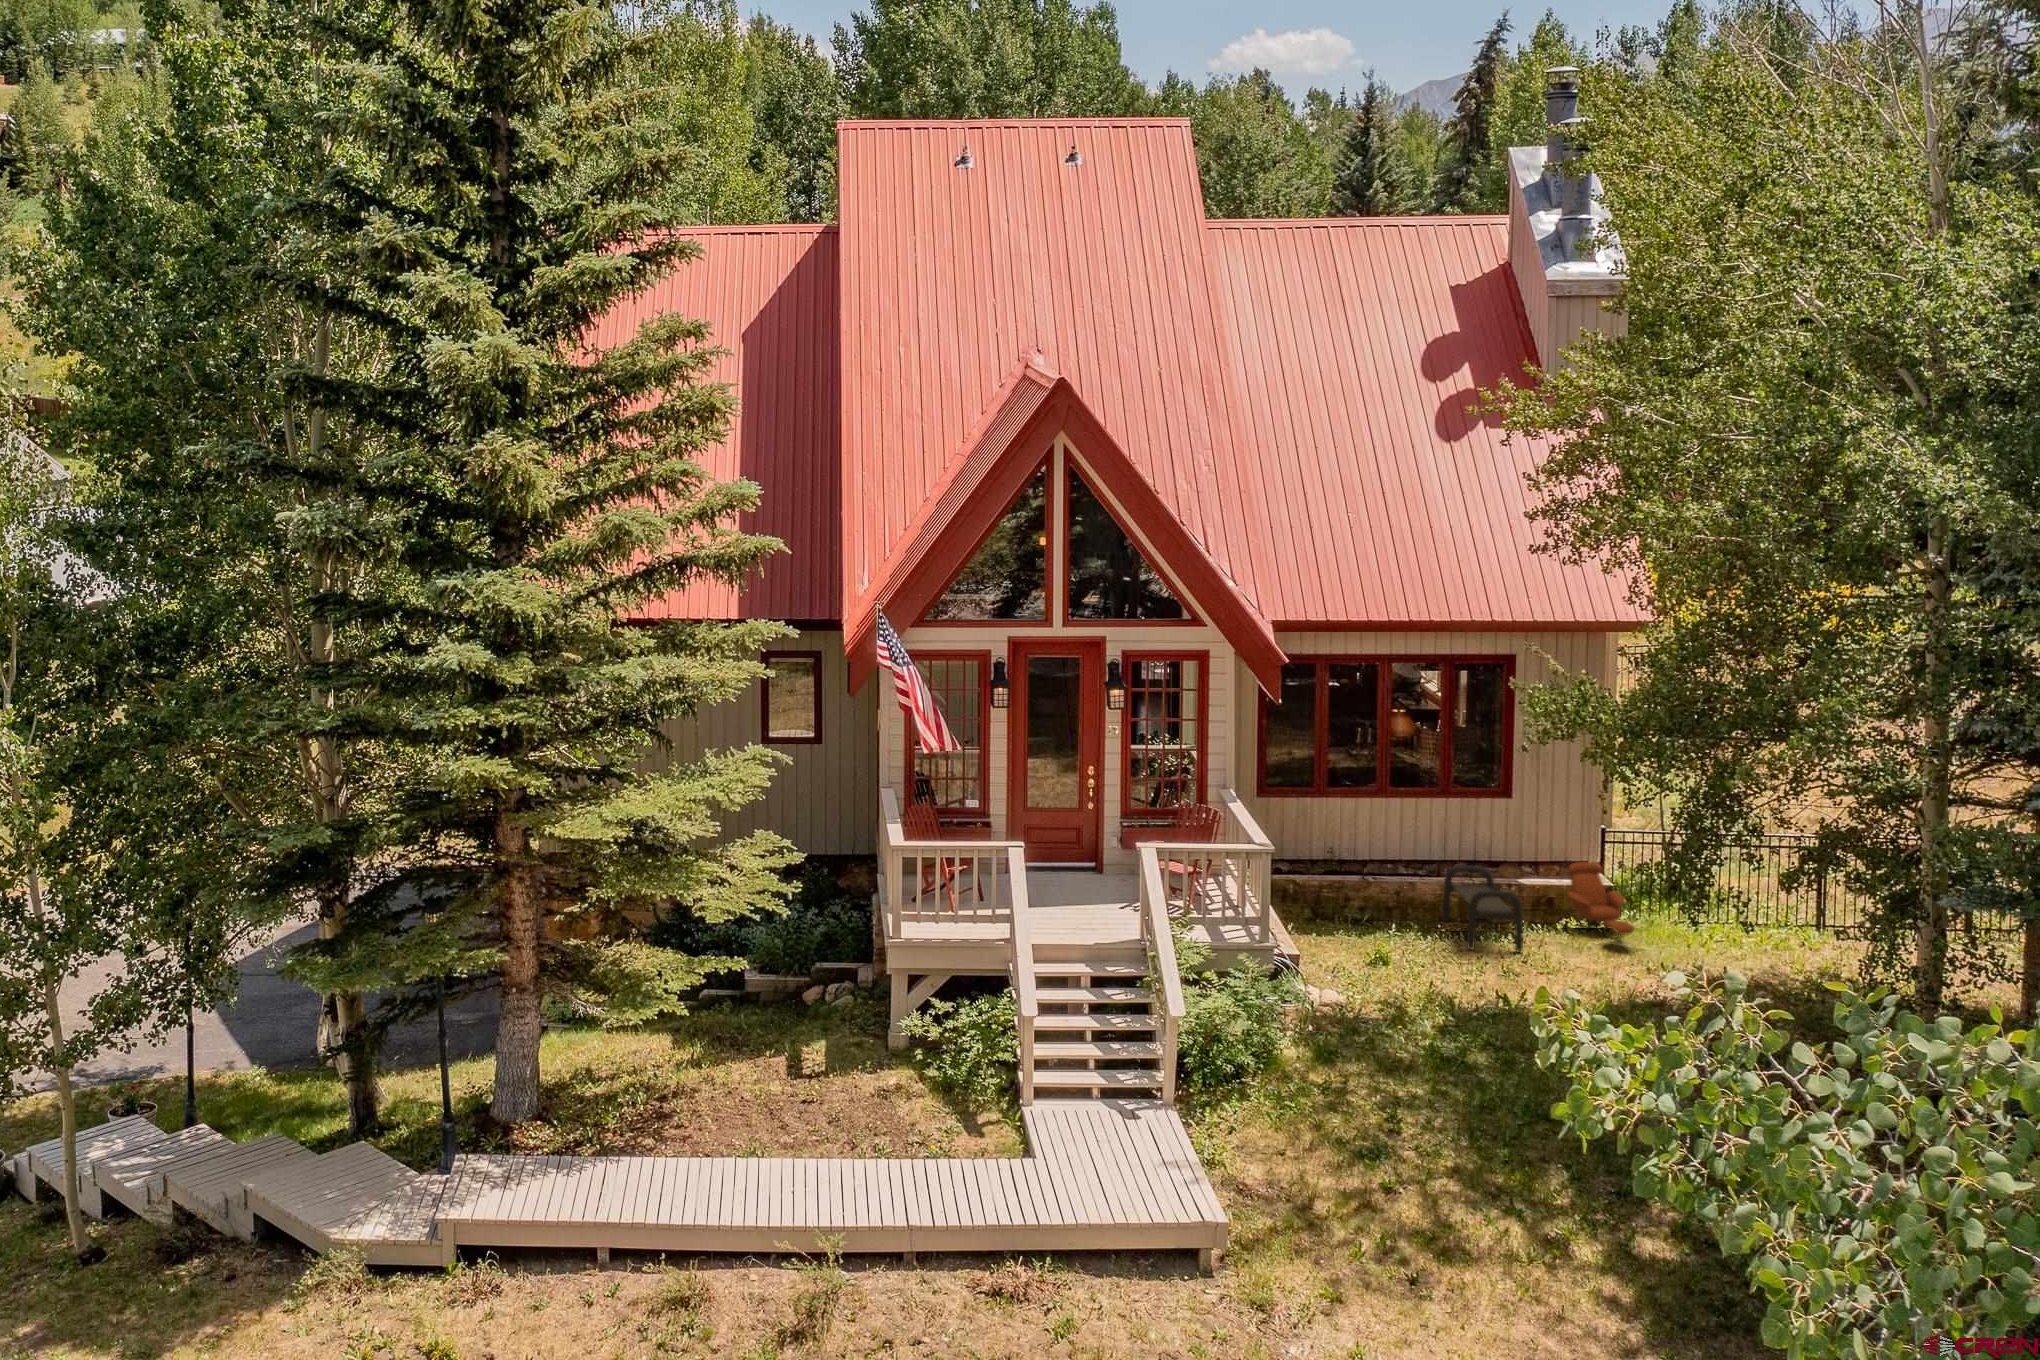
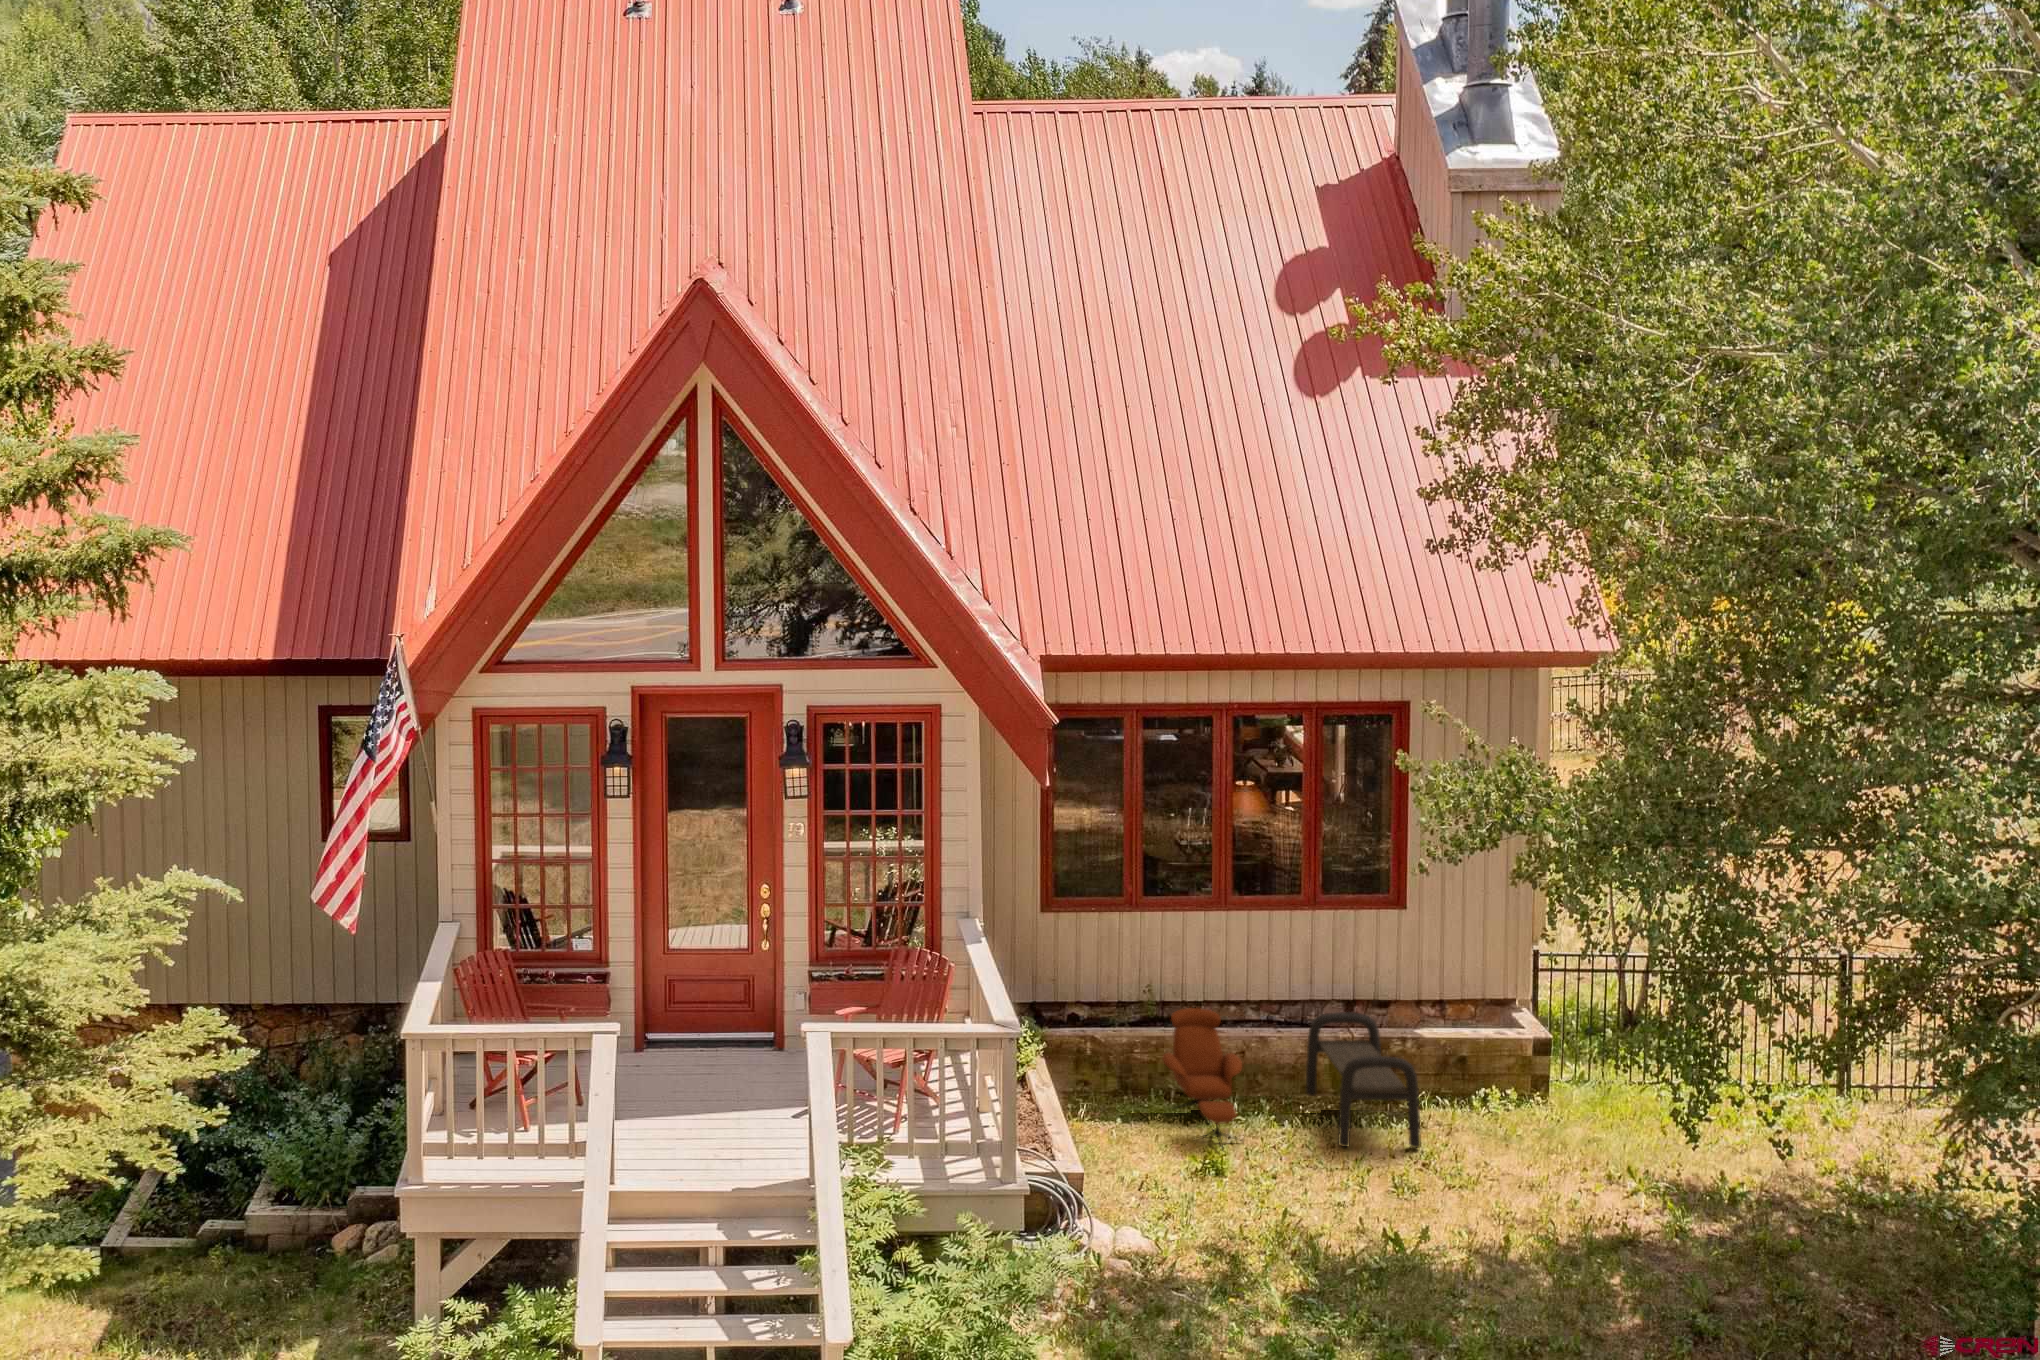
lounge chair: present [1567,862,1635,946] -> present [1162,1008,1242,1146]

